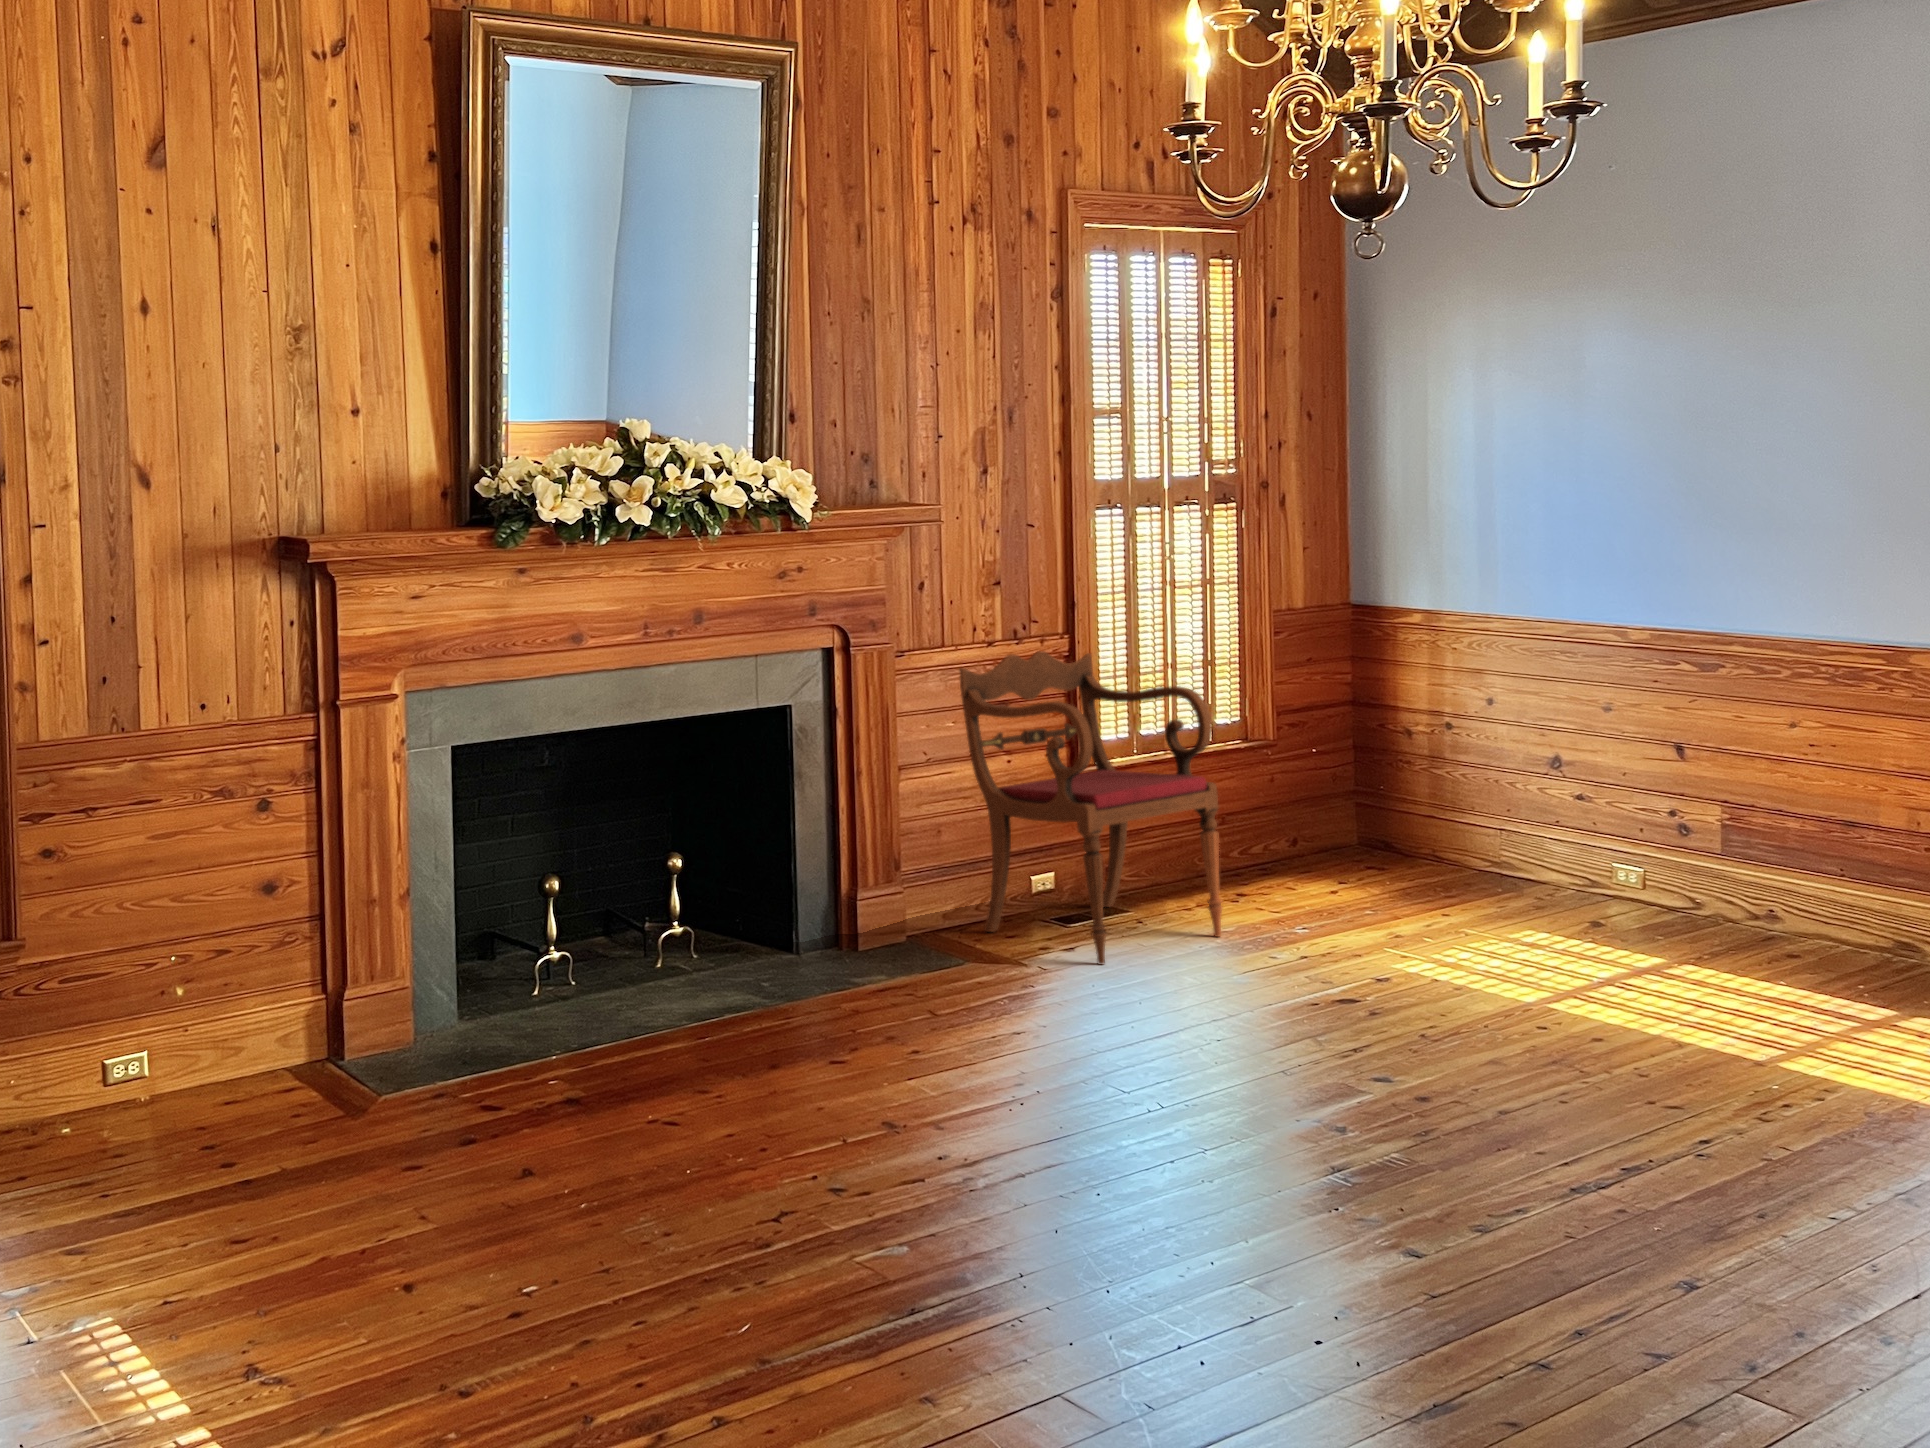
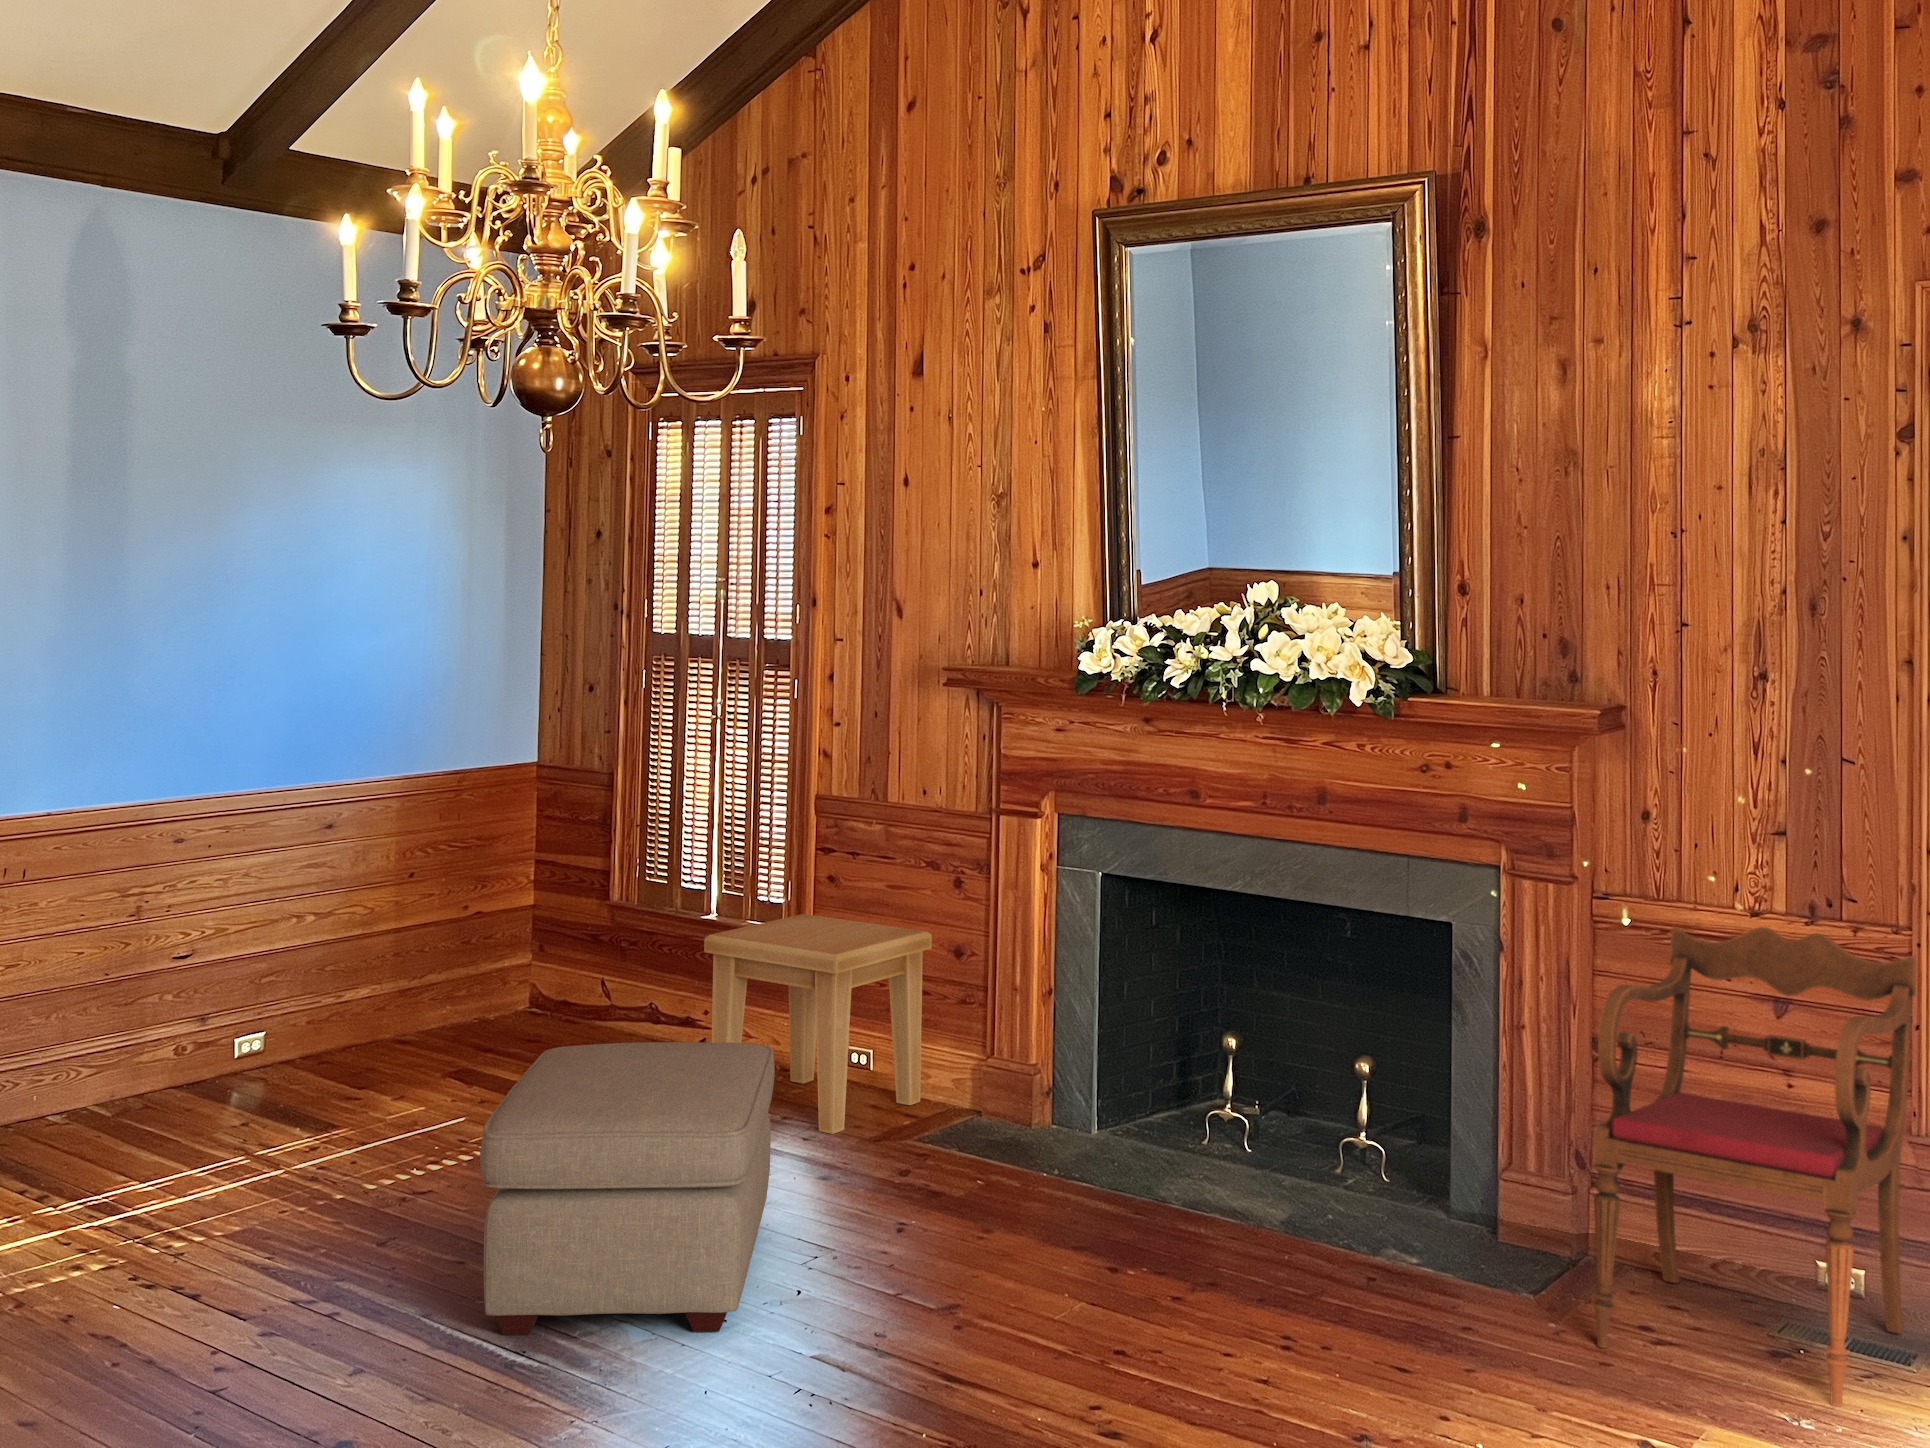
side table: none [22,869,313,1179] -> present [704,914,932,1134]
ottoman: none [476,969,944,1320] -> present [480,1042,775,1335]

